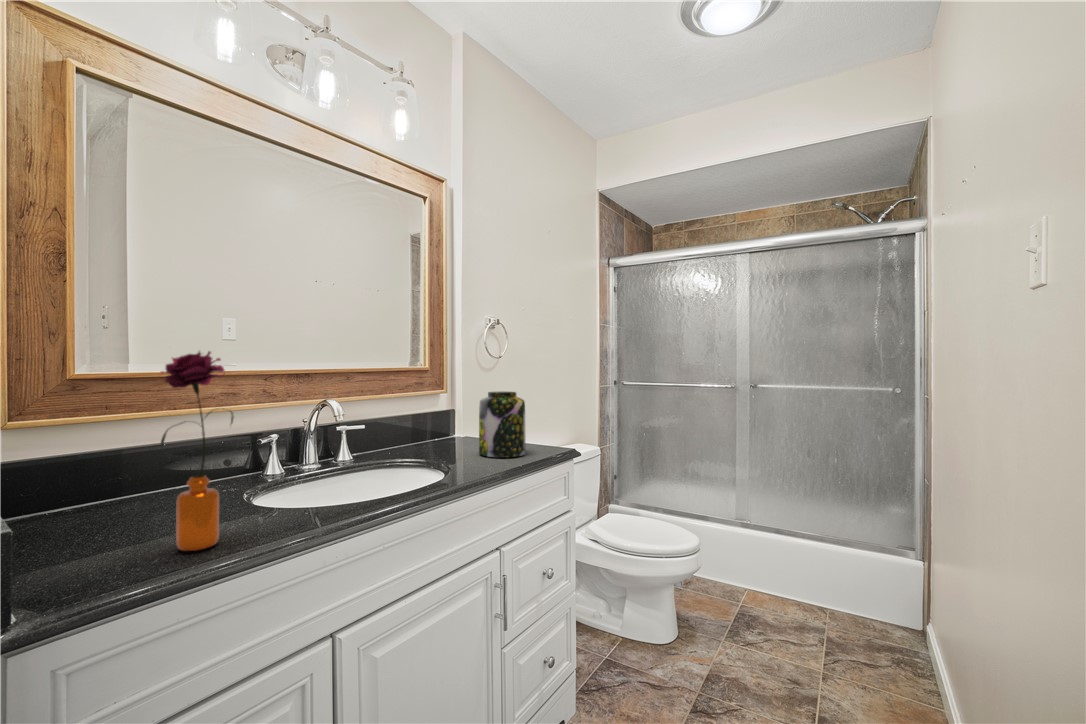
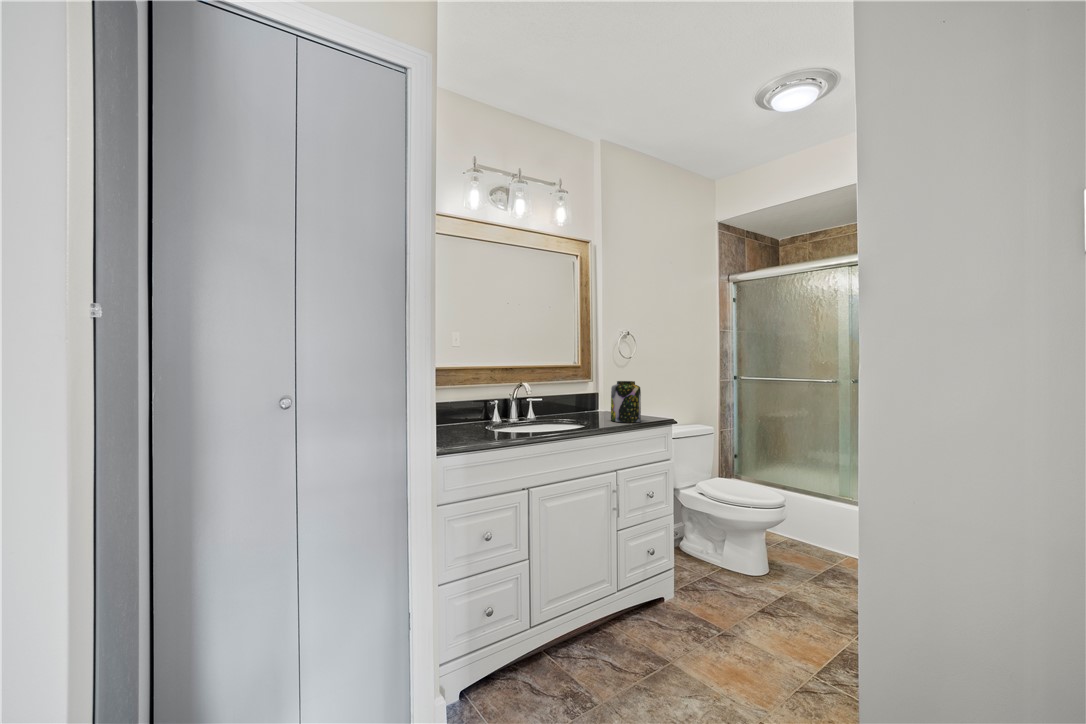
flower: present [161,351,233,551] -> none [463,358,488,445]

